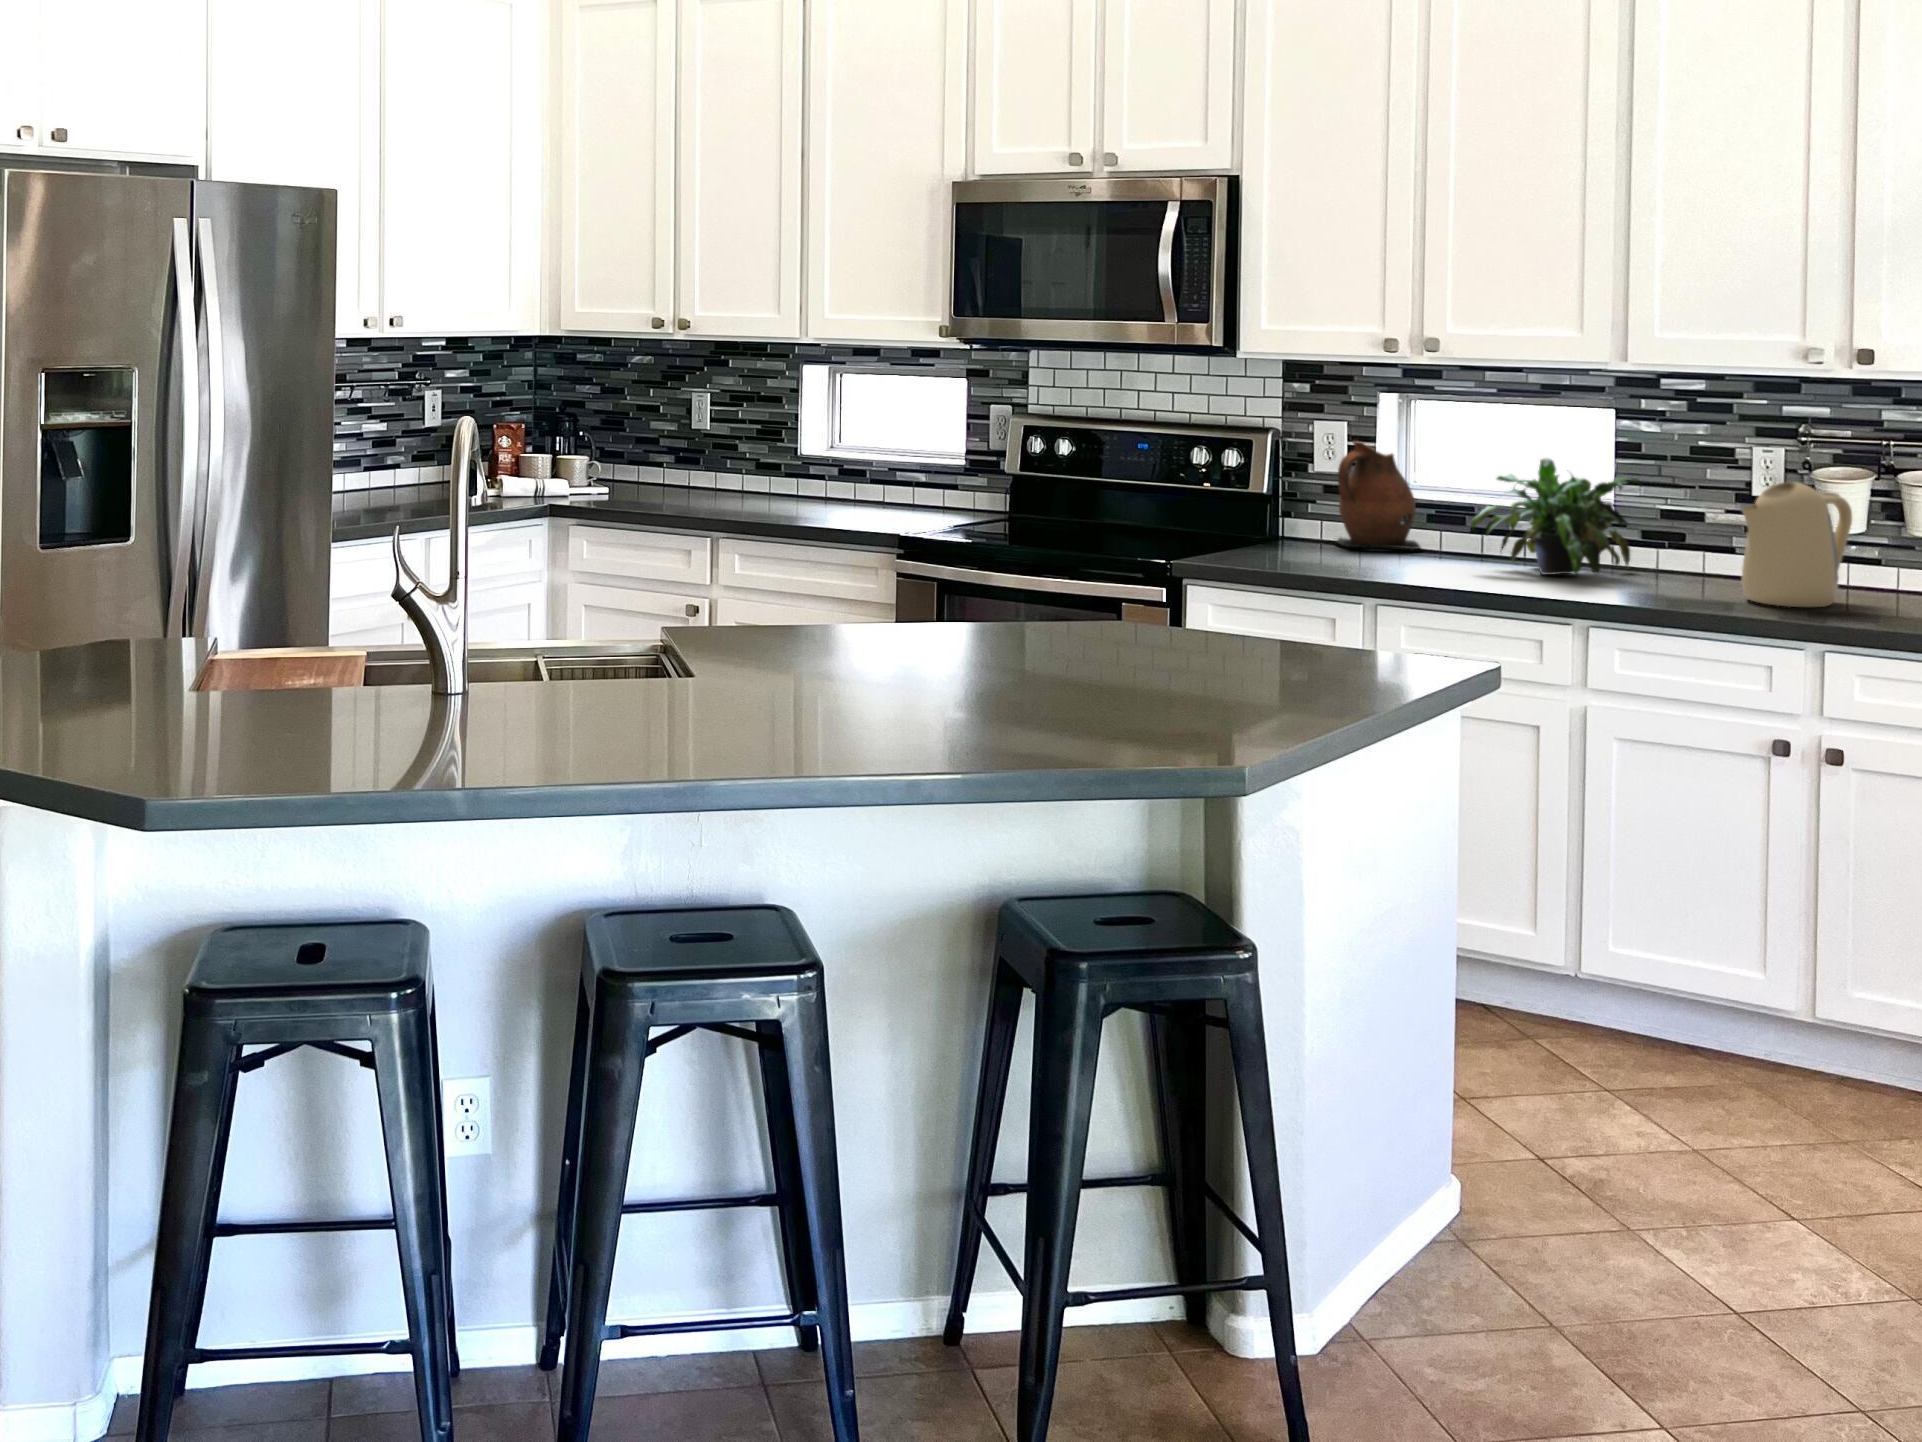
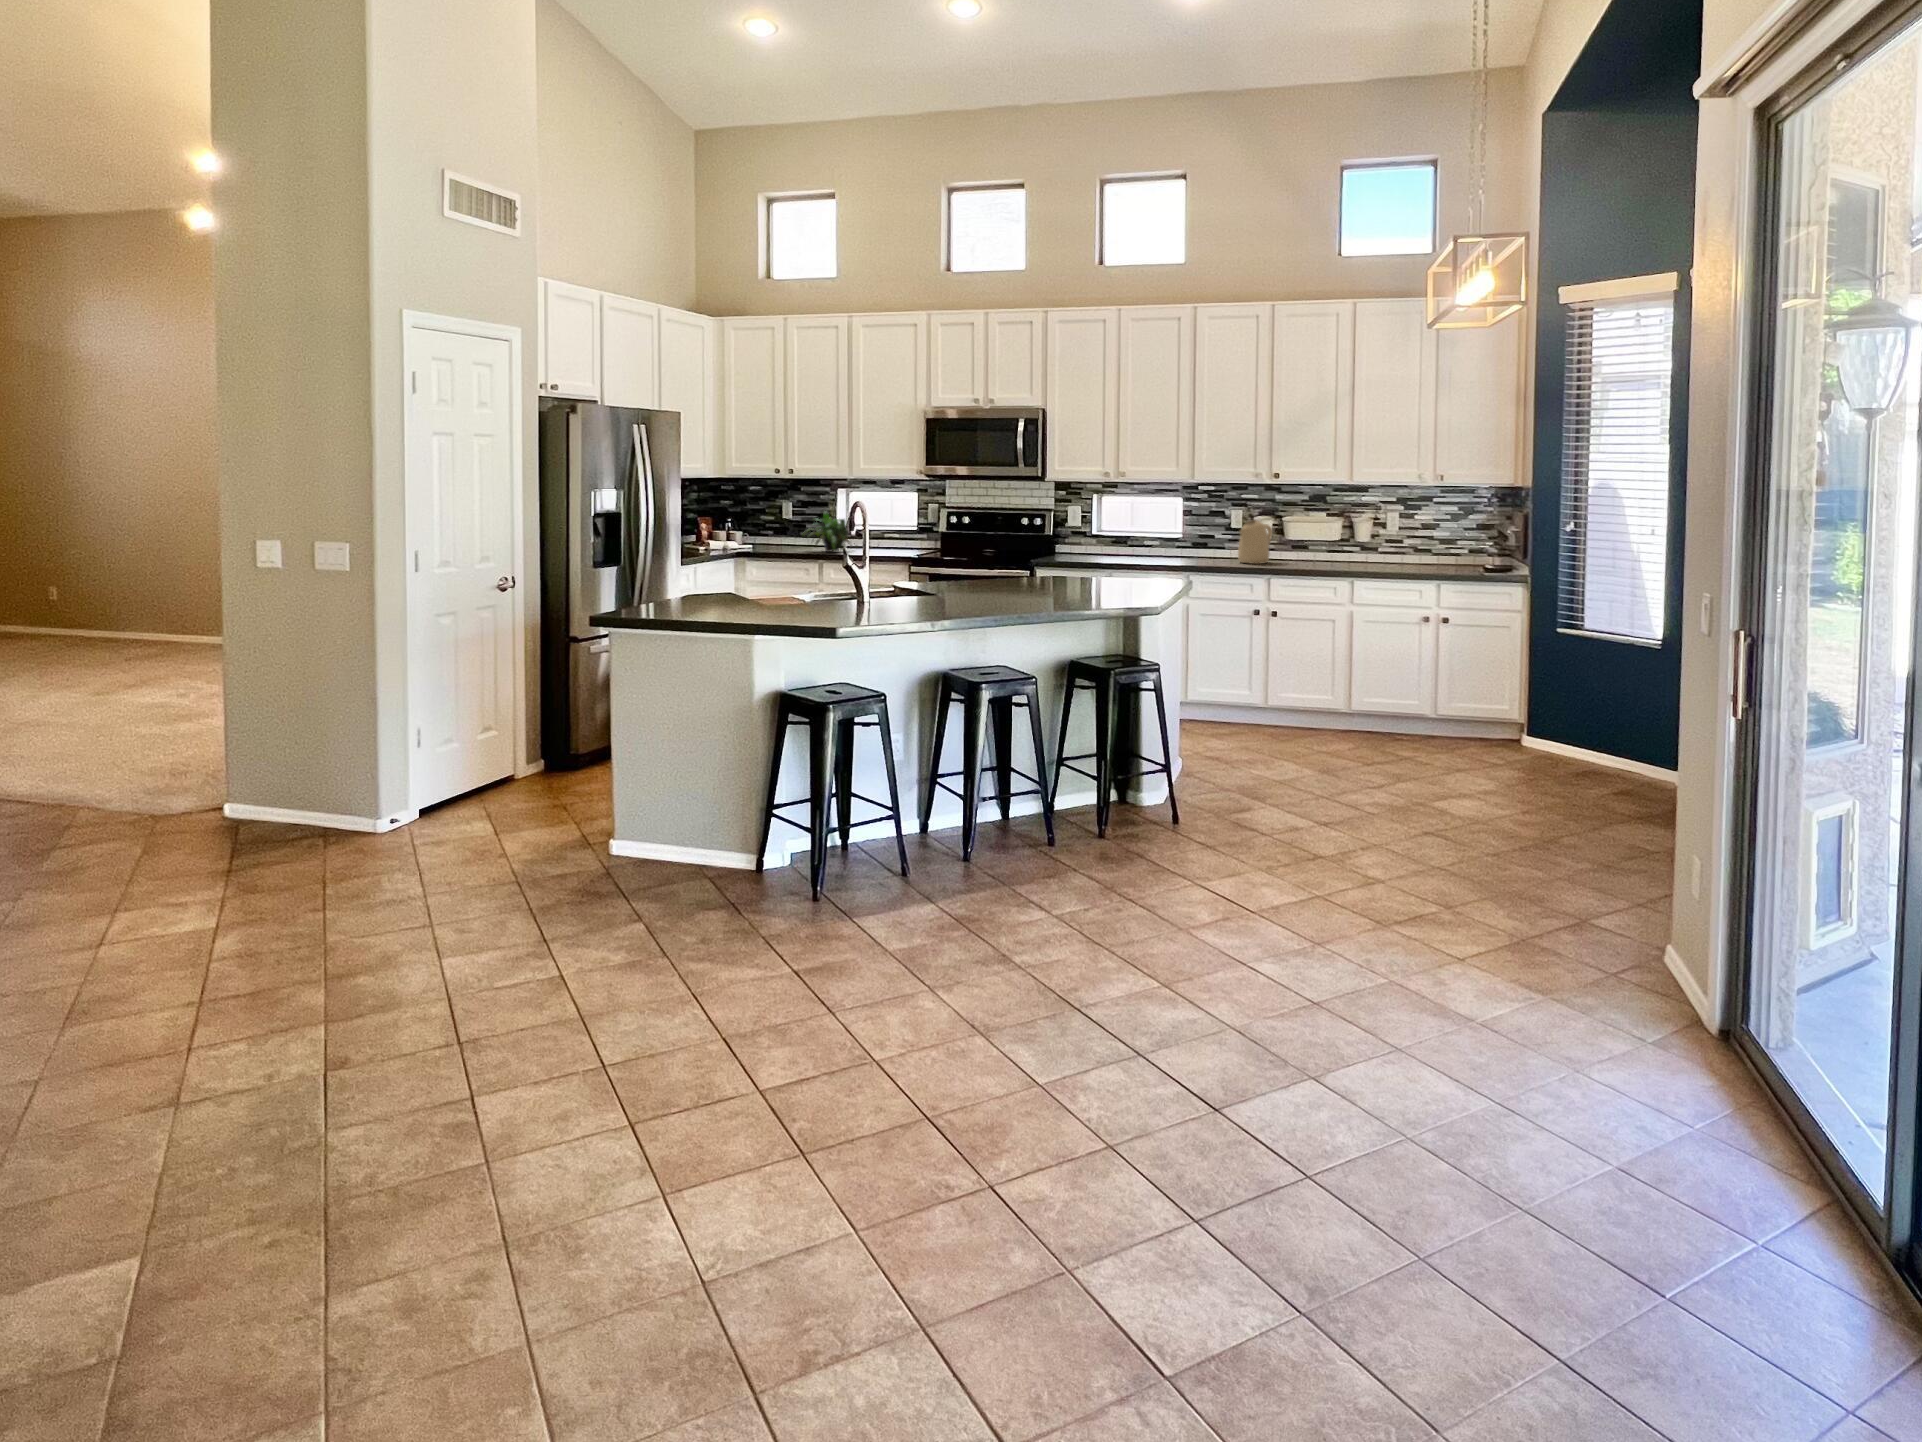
ceramic pitcher: present [1337,441,1421,550] -> none [1079,513,1115,554]
potted plant: present [1471,459,1639,575] -> present [803,511,857,552]

